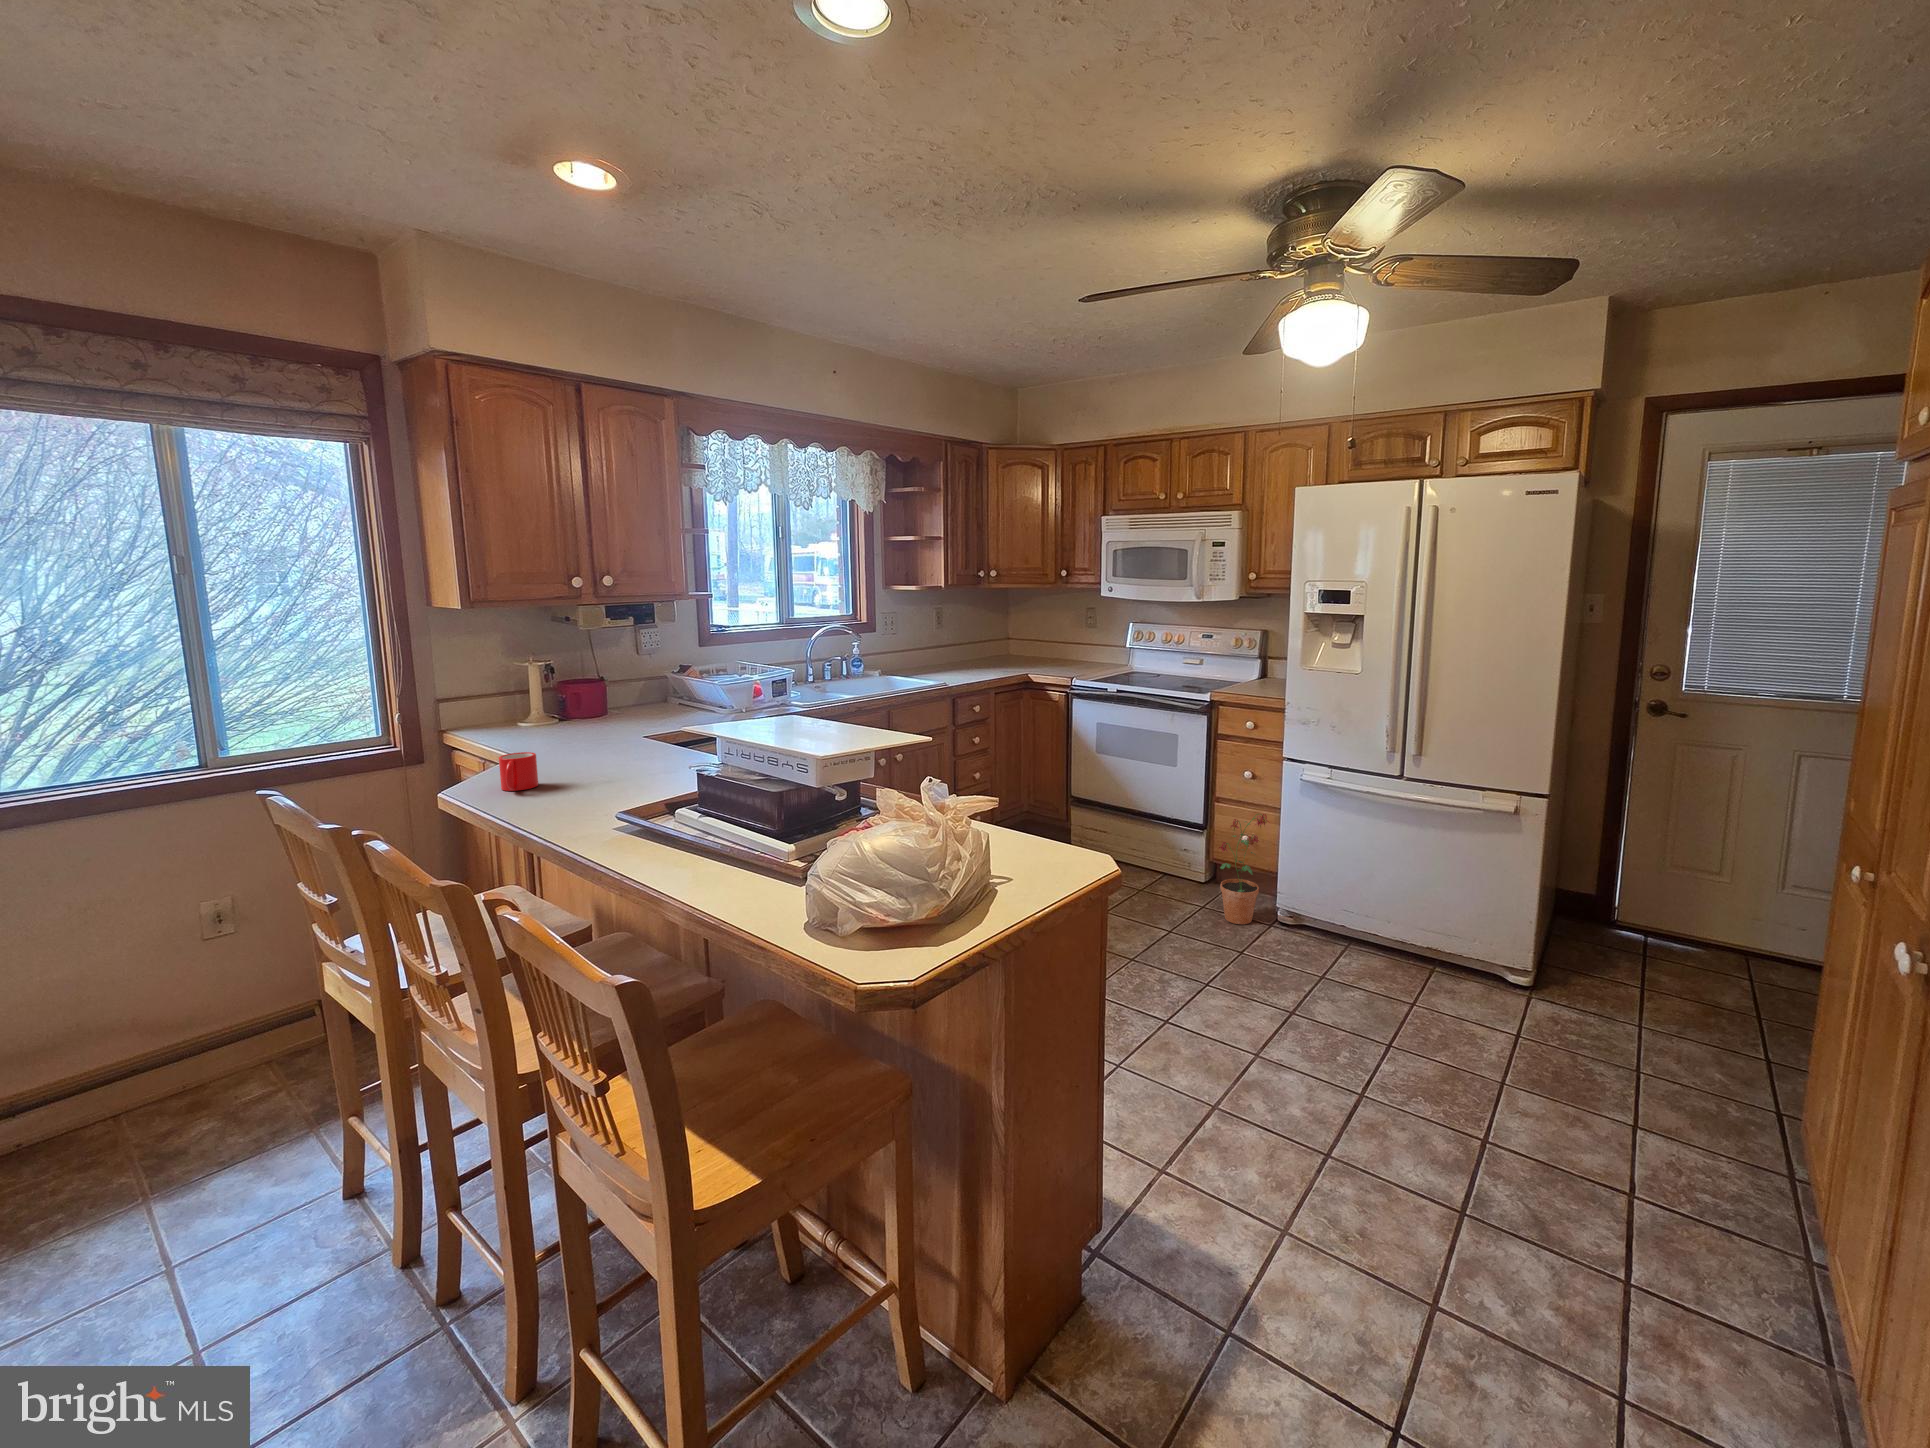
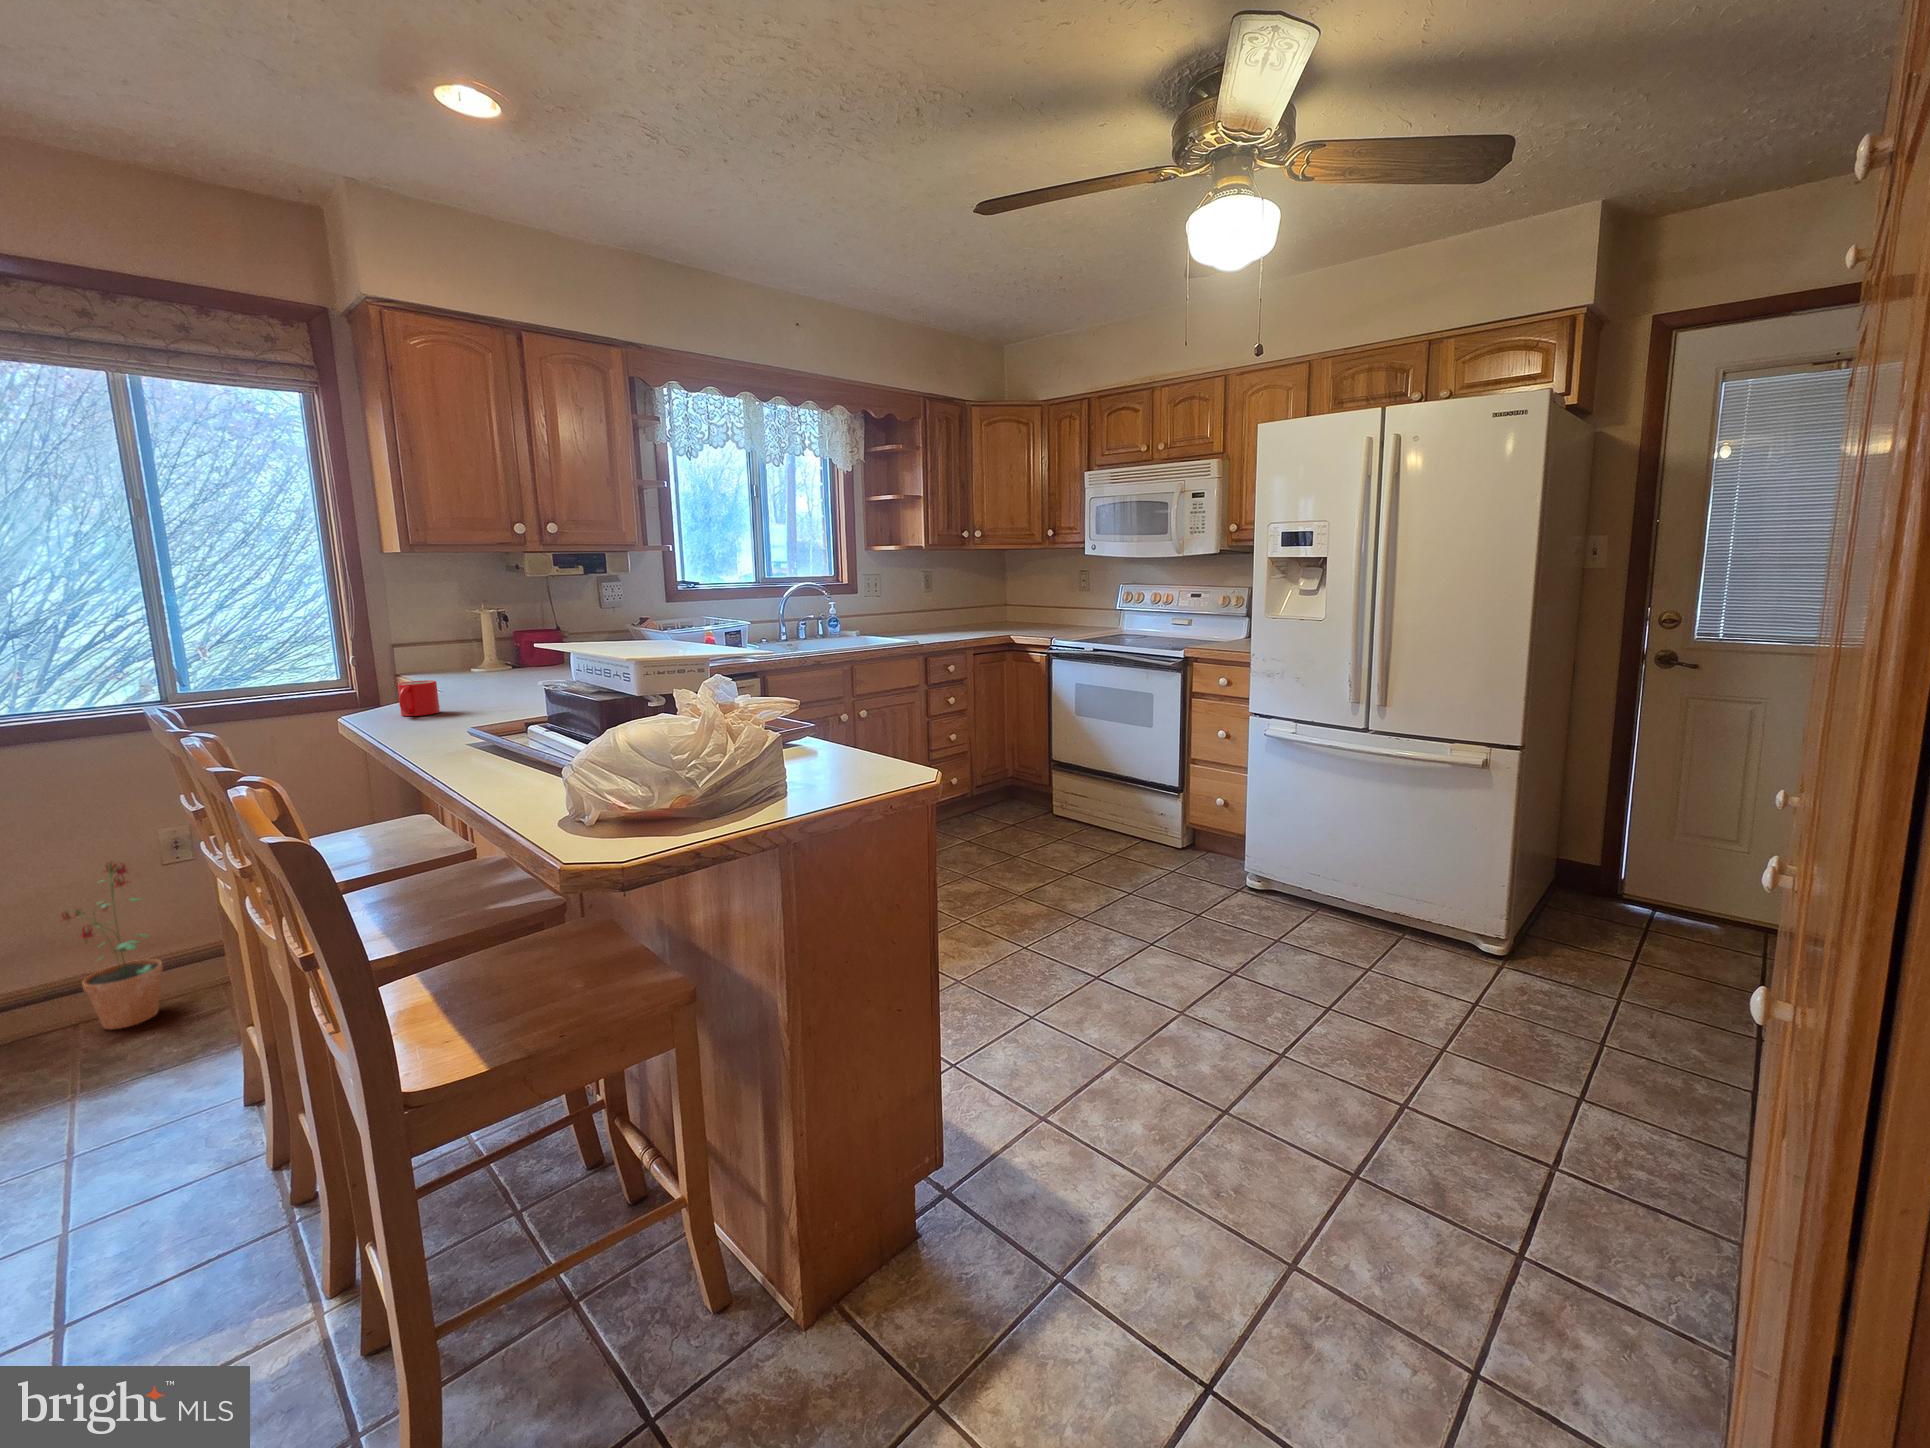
potted plant: present [1219,814,1270,924] -> present [62,861,163,1029]

